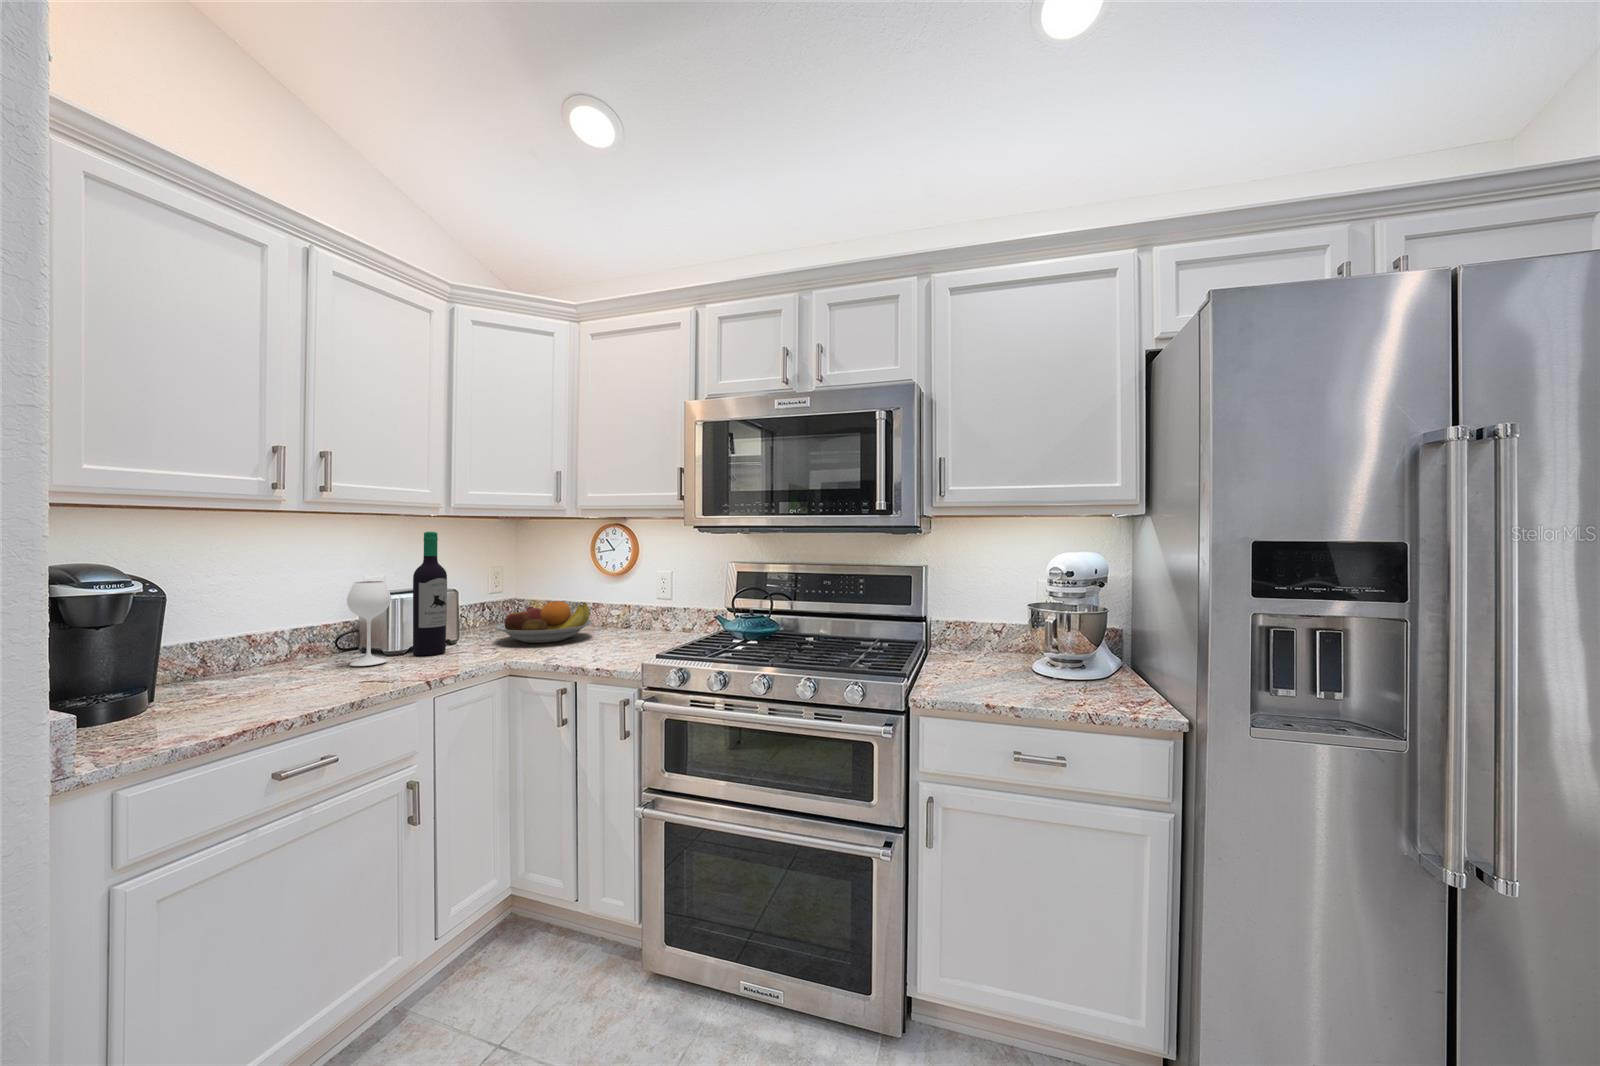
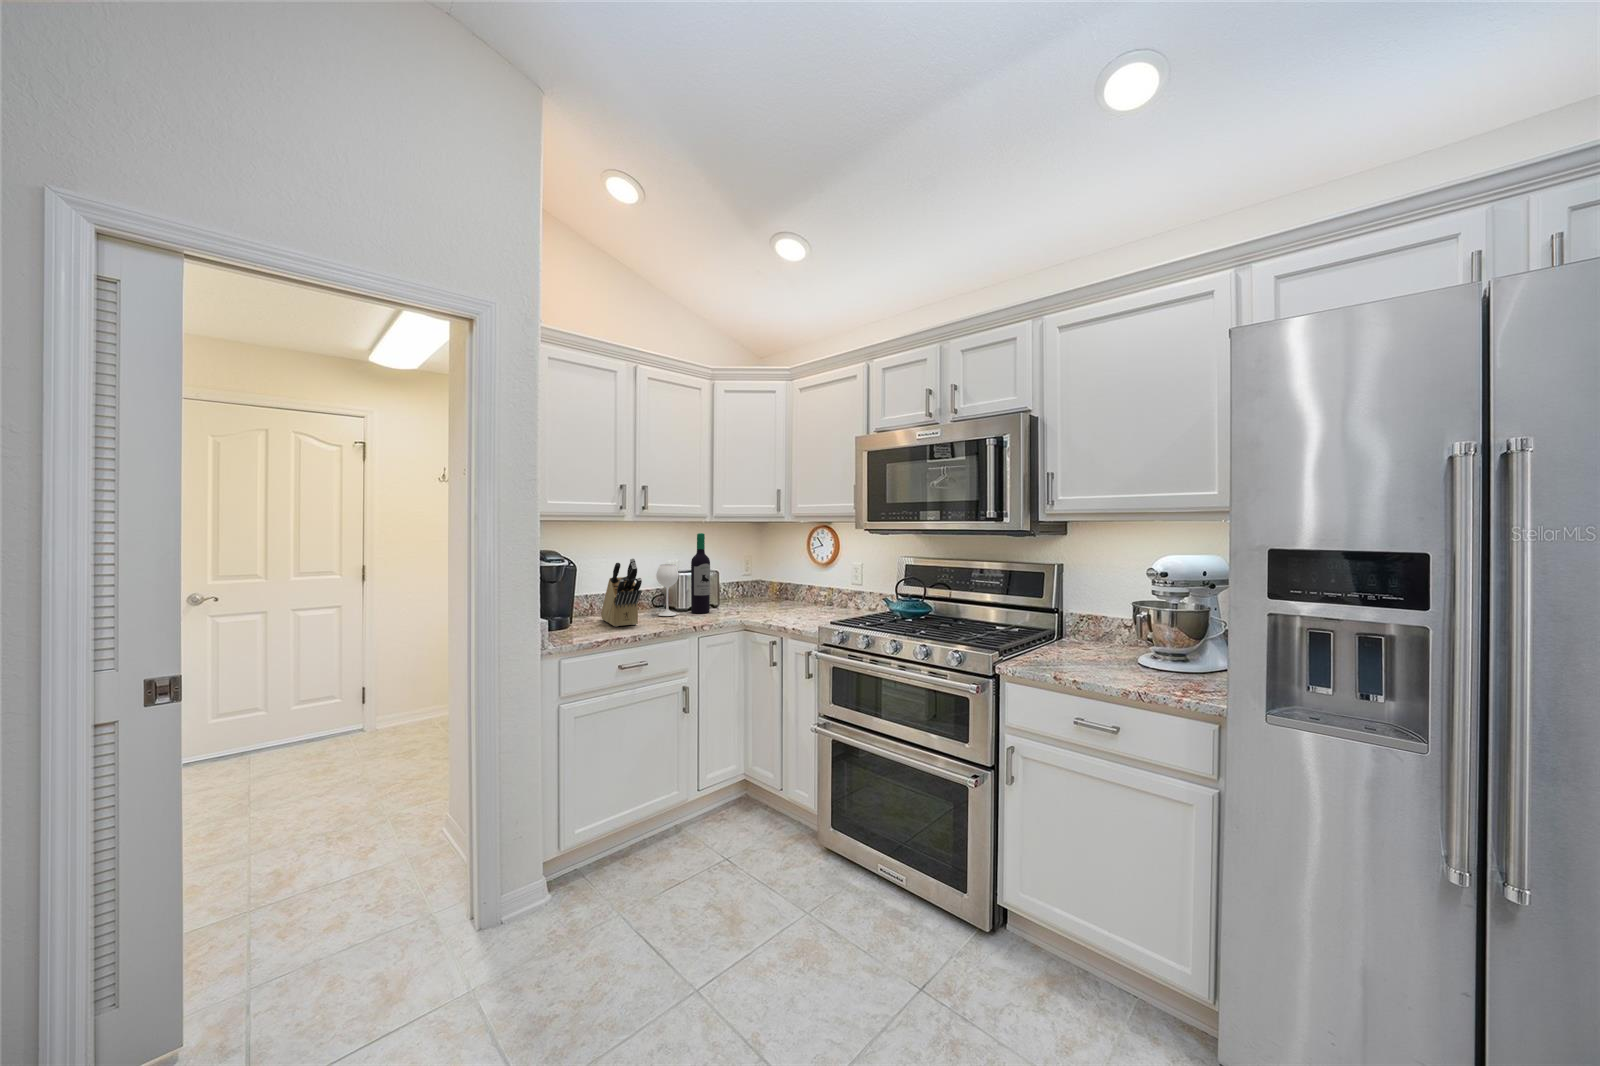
knife block: none [225,573,321,697] -> present [601,558,642,627]
fruit bowl: present [495,601,592,643] -> none [739,583,803,611]

